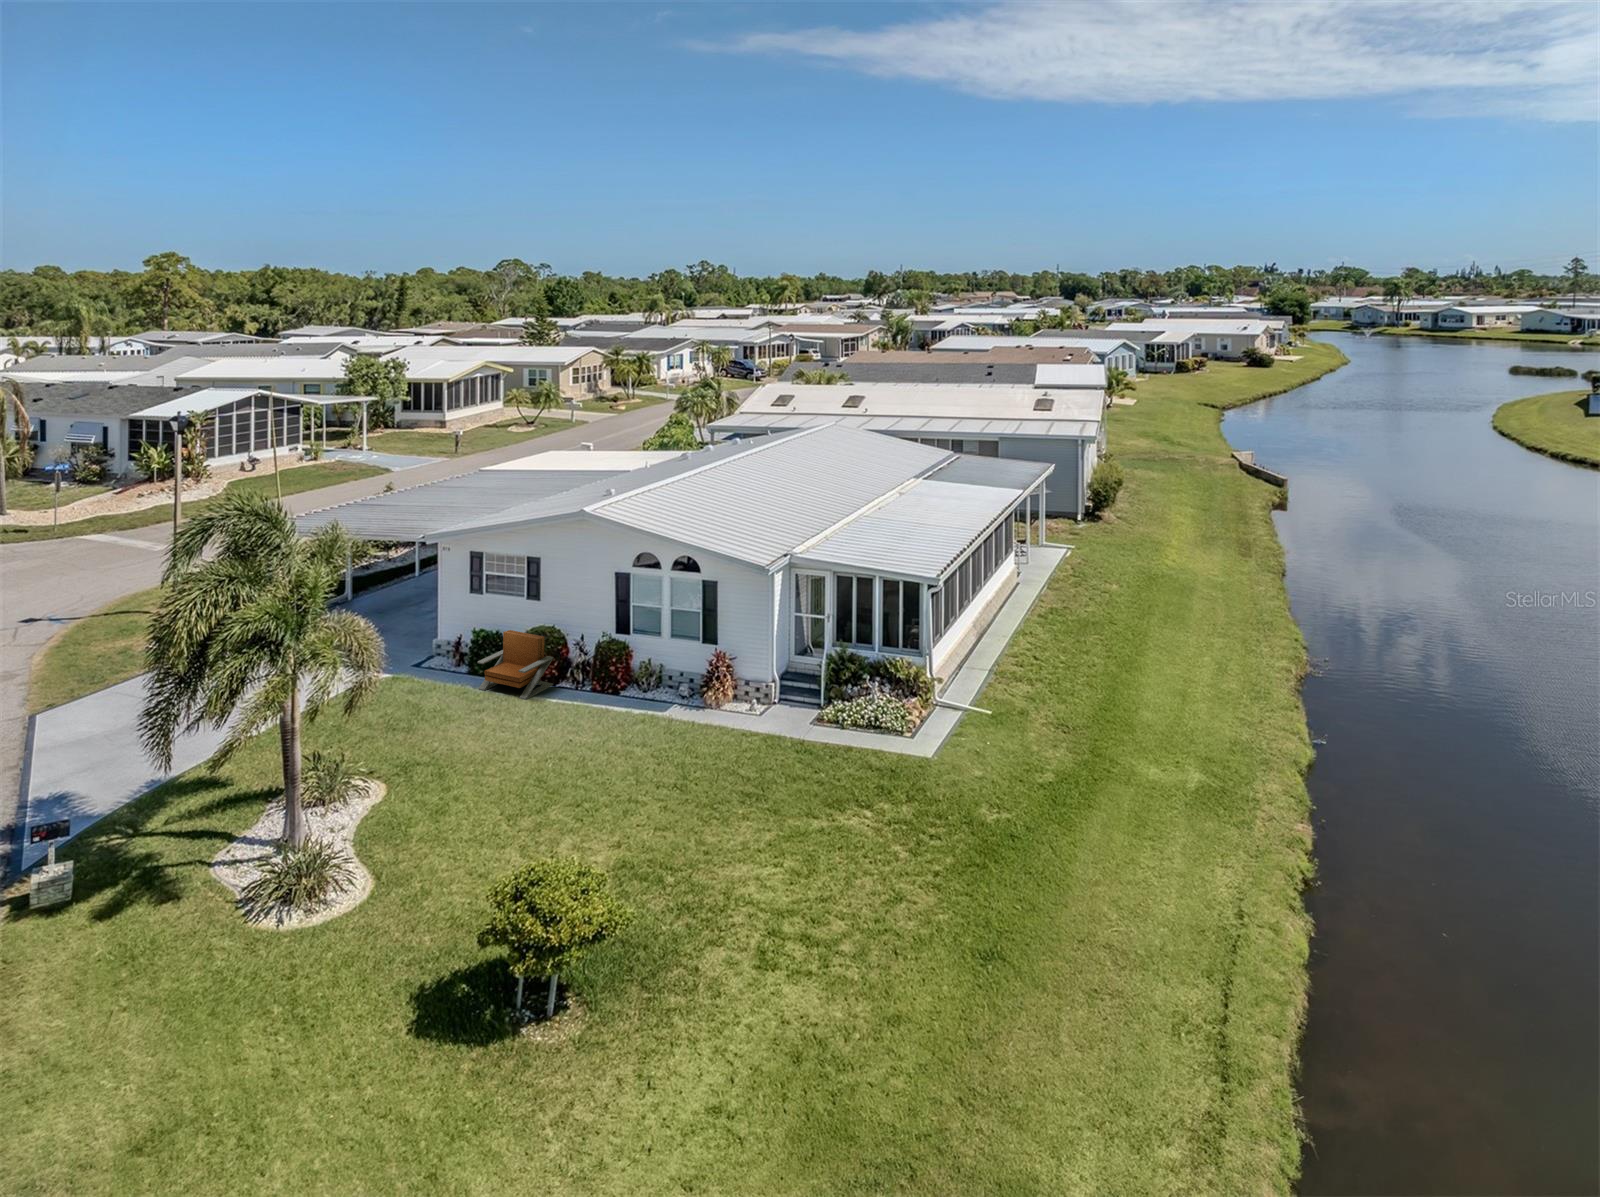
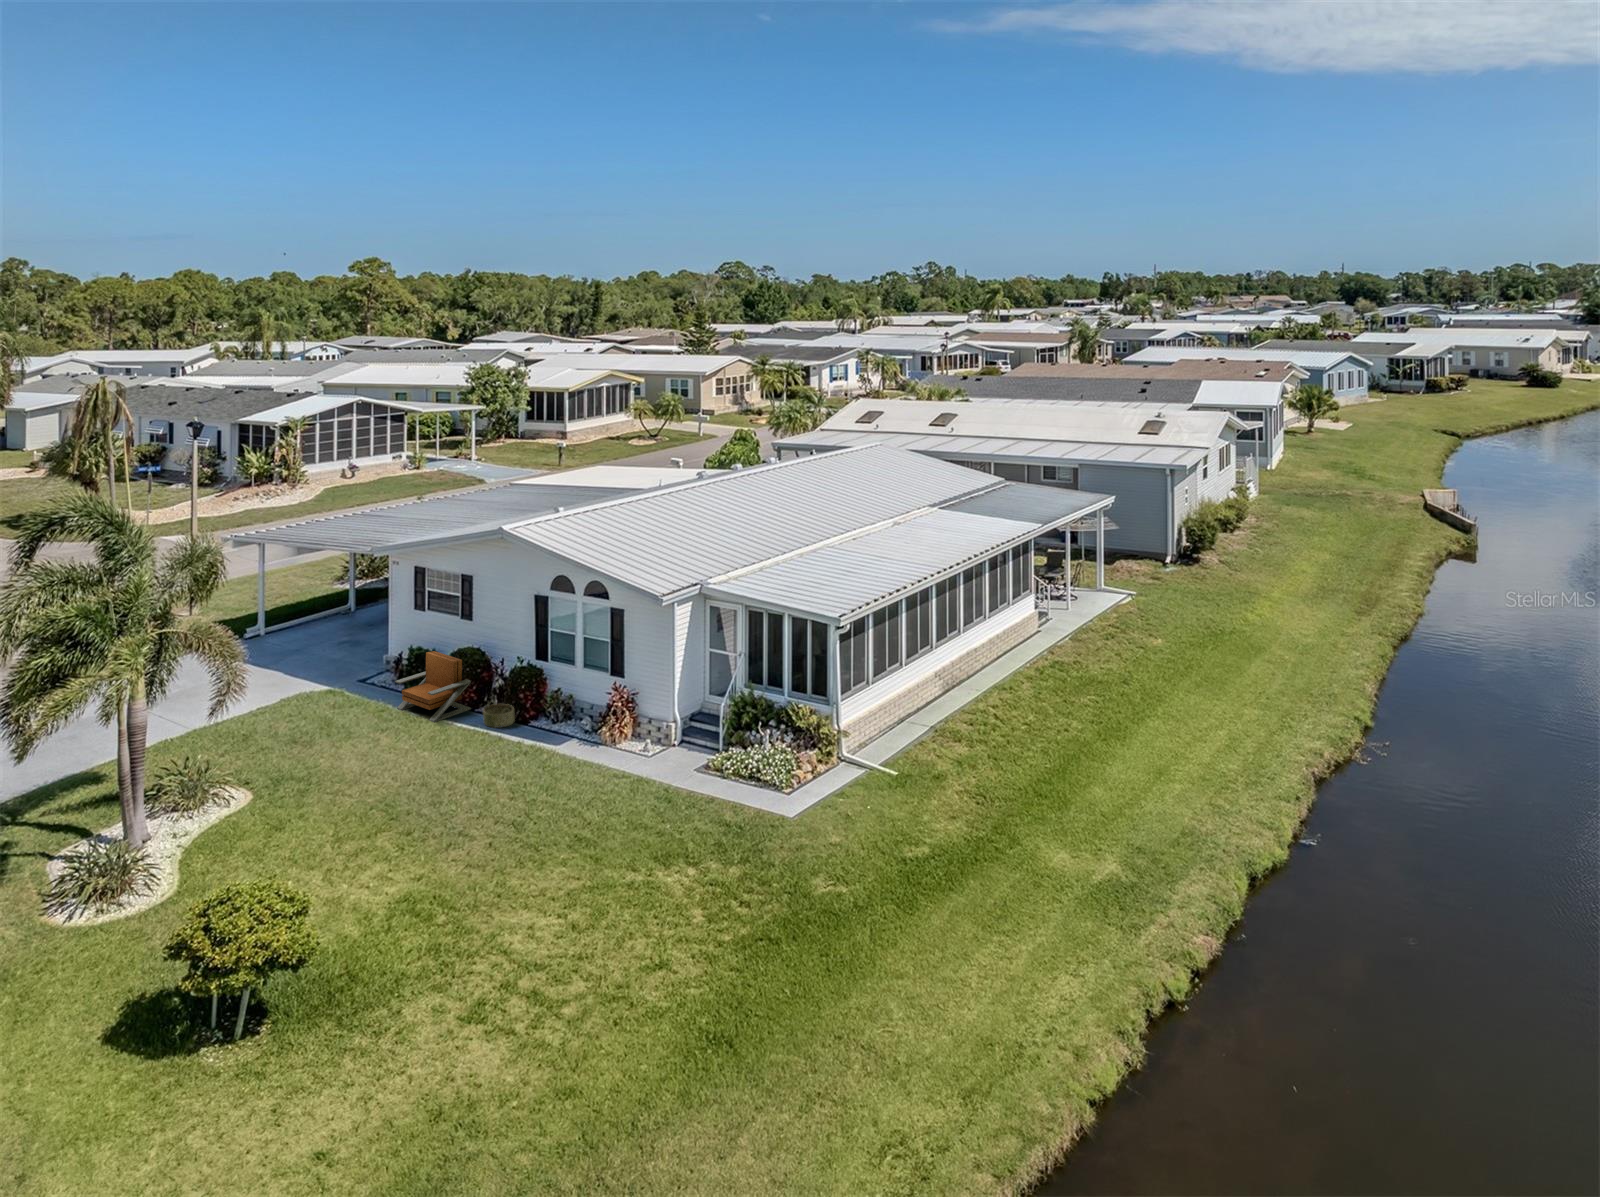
basket: none [575,675,605,701] -> present [483,704,515,728]

